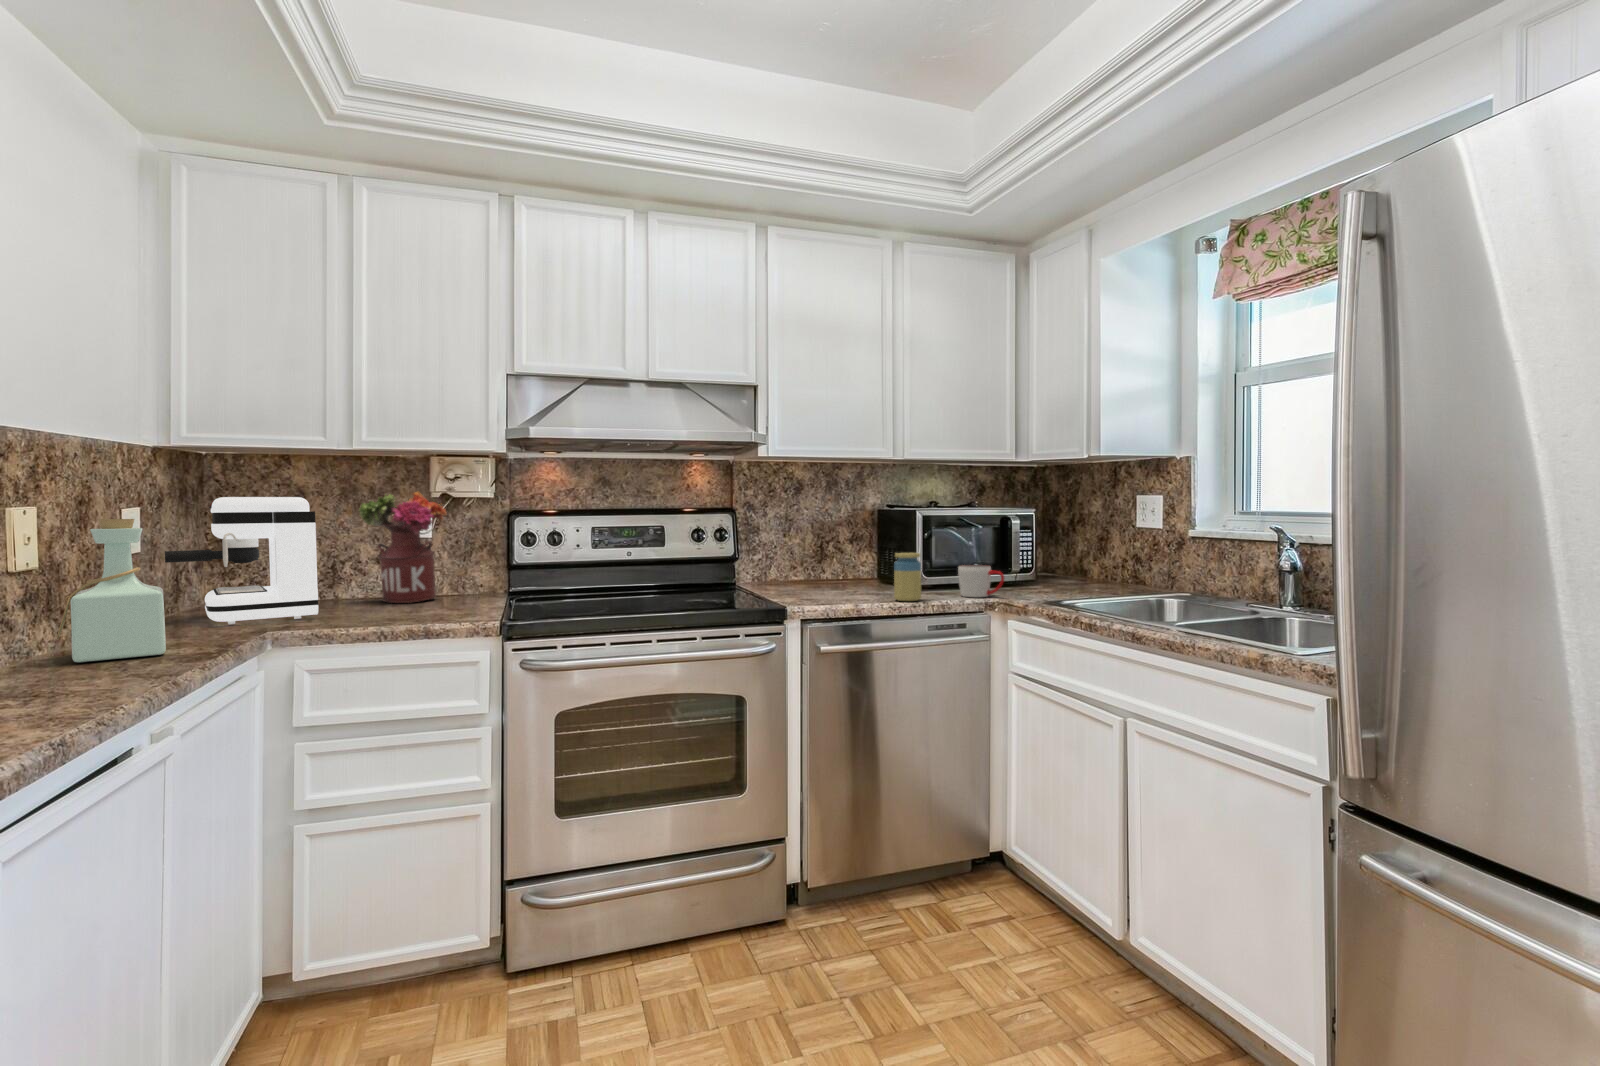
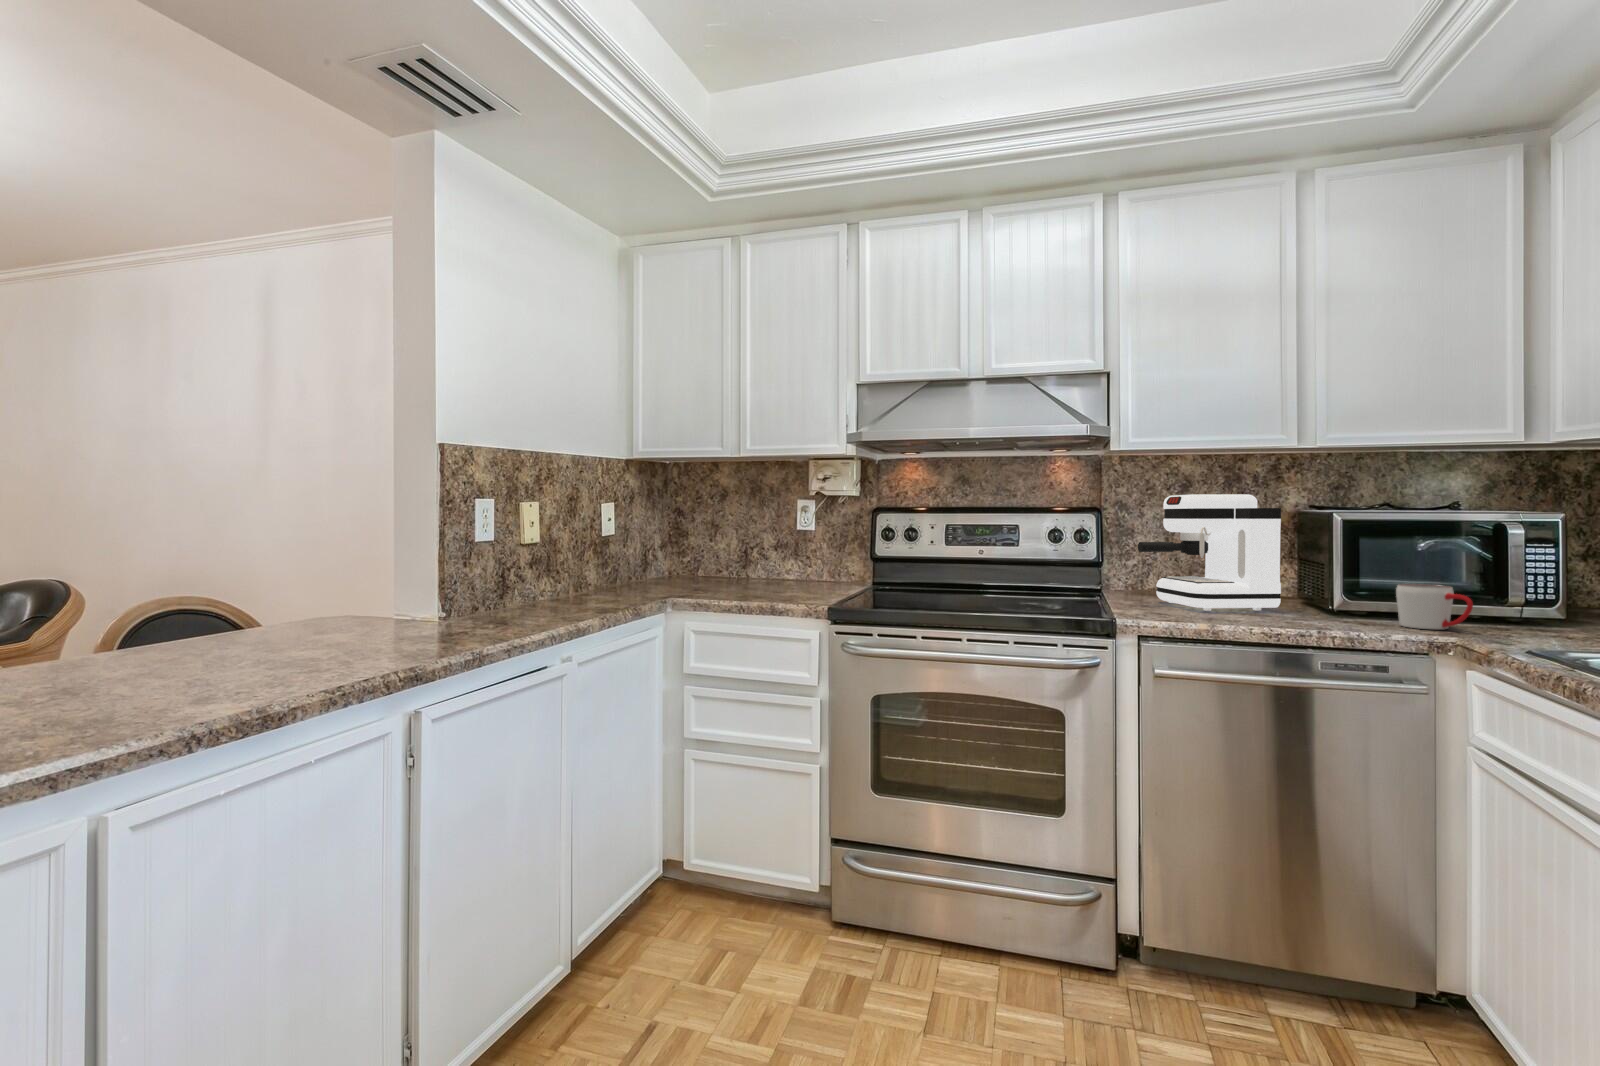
flower arrangement: present [359,492,446,603] -> none [757,490,825,585]
coffee maker: present [165,497,318,624] -> present [1138,494,1281,611]
bottle: present [57,519,166,663] -> none [537,510,600,608]
jar: present [894,553,921,601] -> none [1283,563,1326,625]

